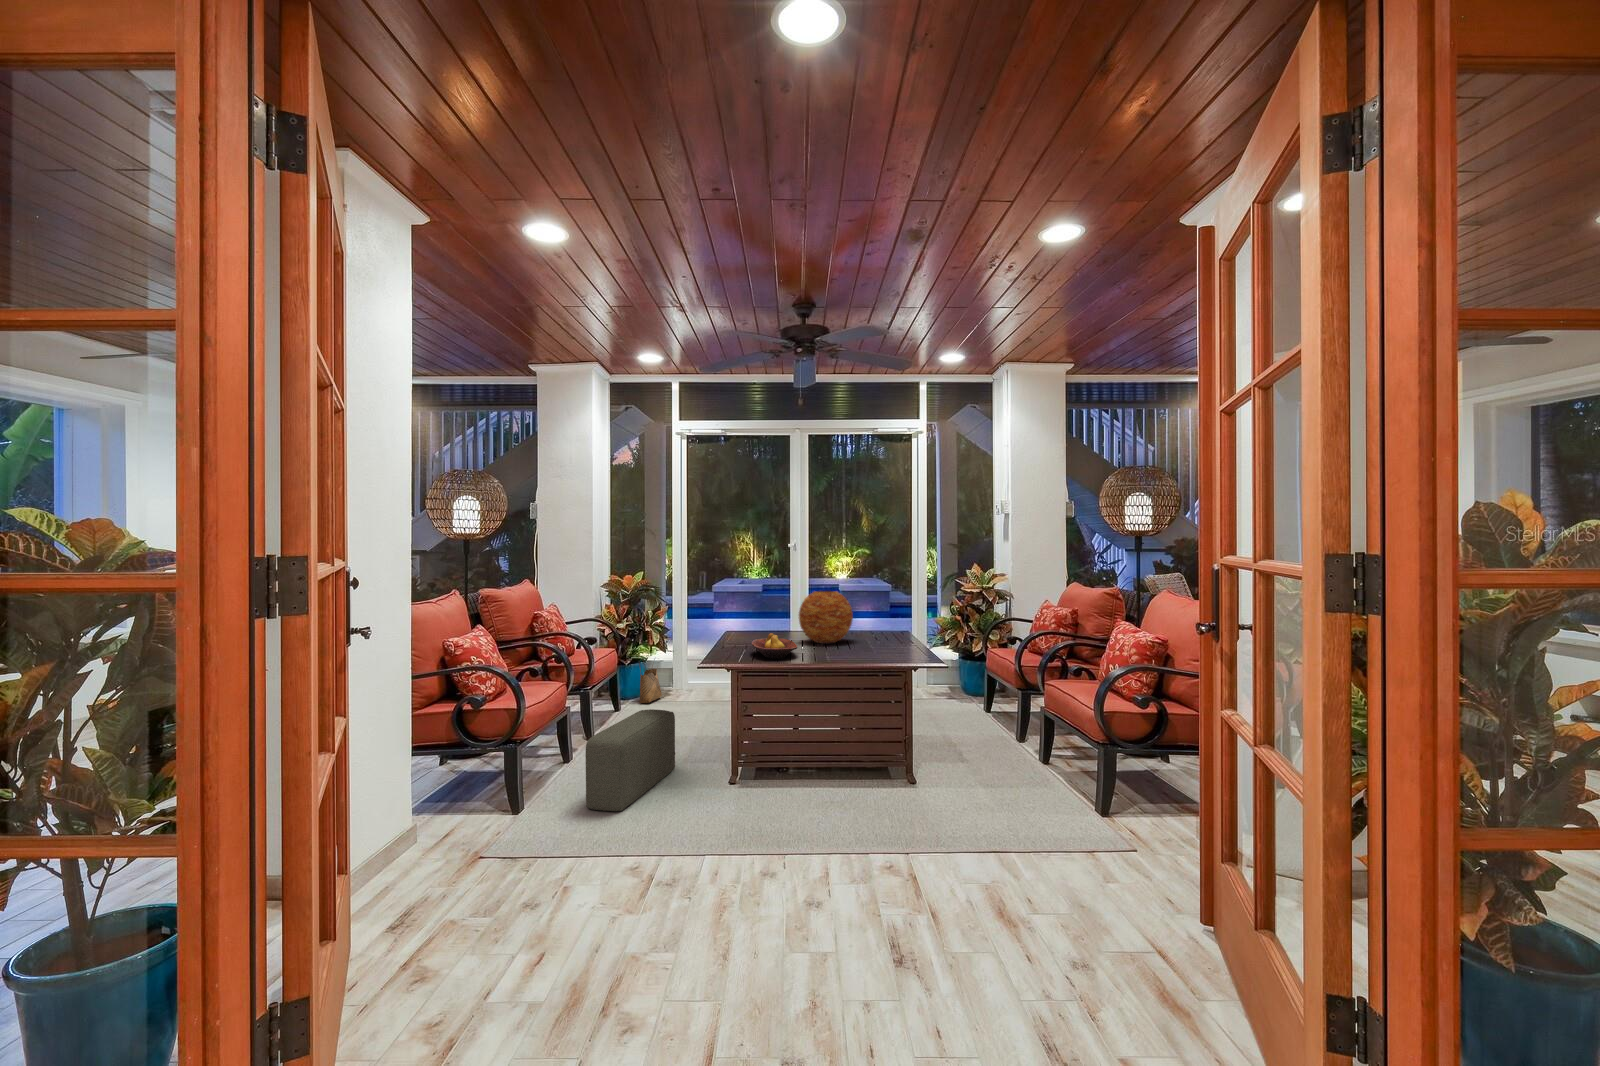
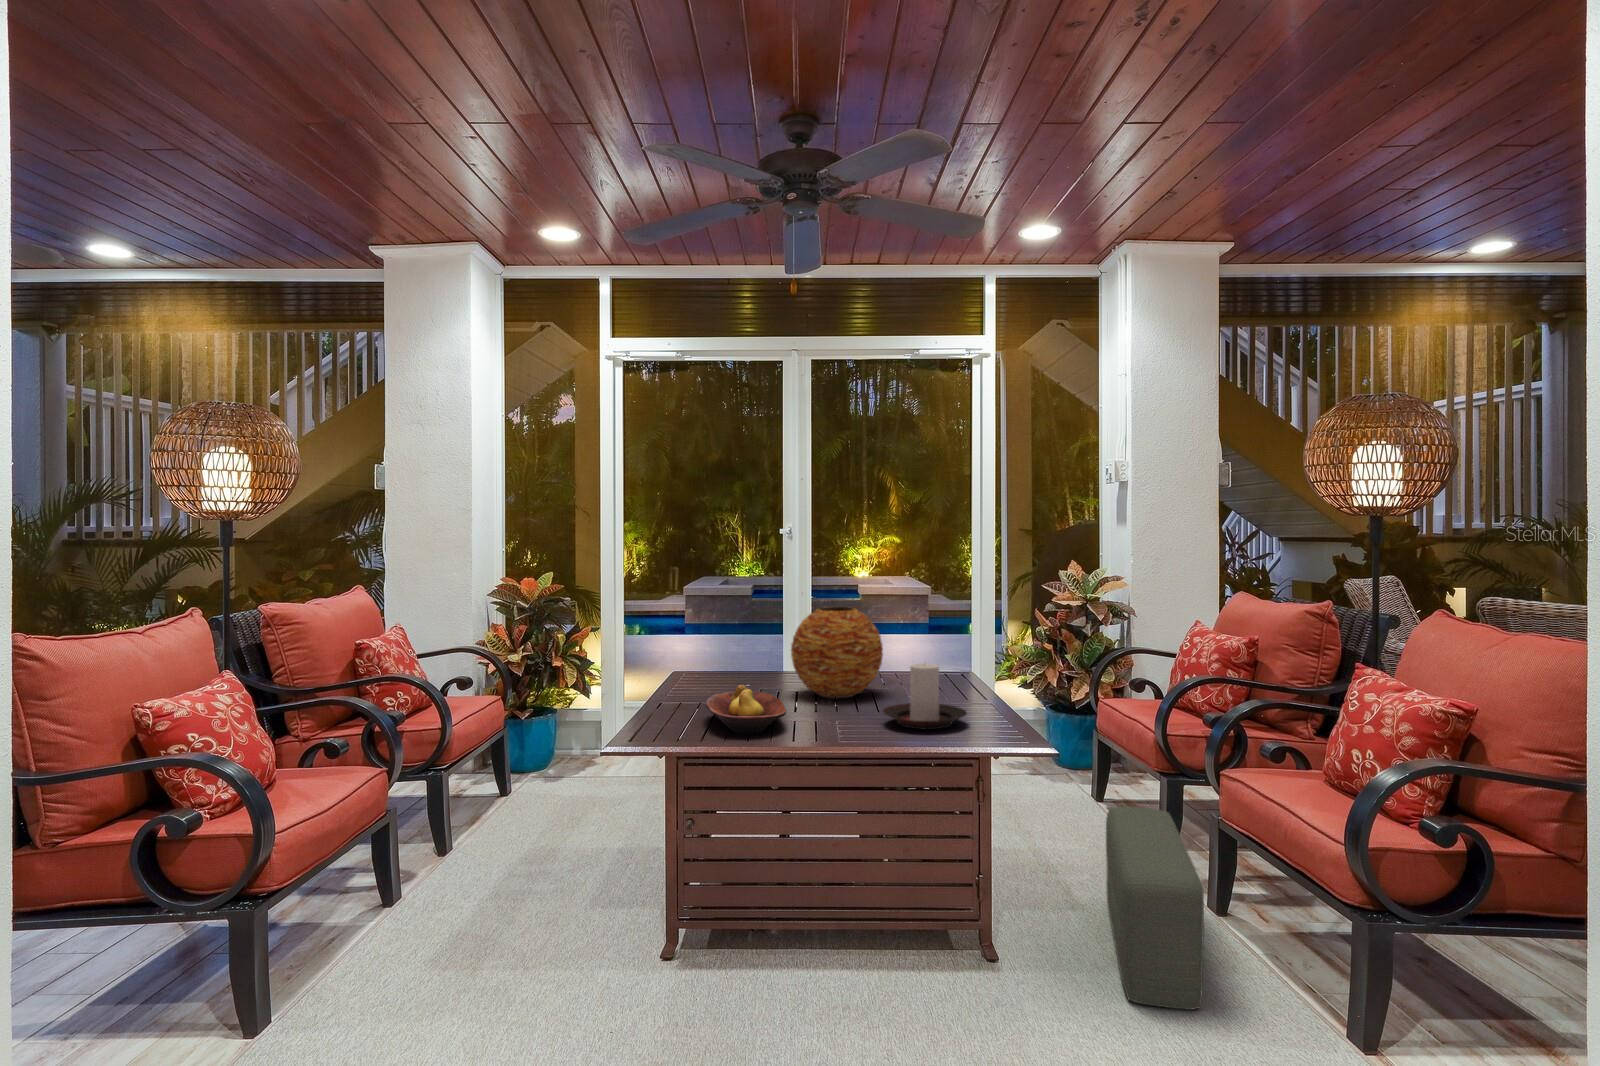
candle holder: none [852,619,900,656] -> present [883,664,967,730]
woven basket: present [639,656,662,703] -> none [545,702,583,778]
pouf: present [586,709,675,811] -> present [1106,807,1204,1010]

